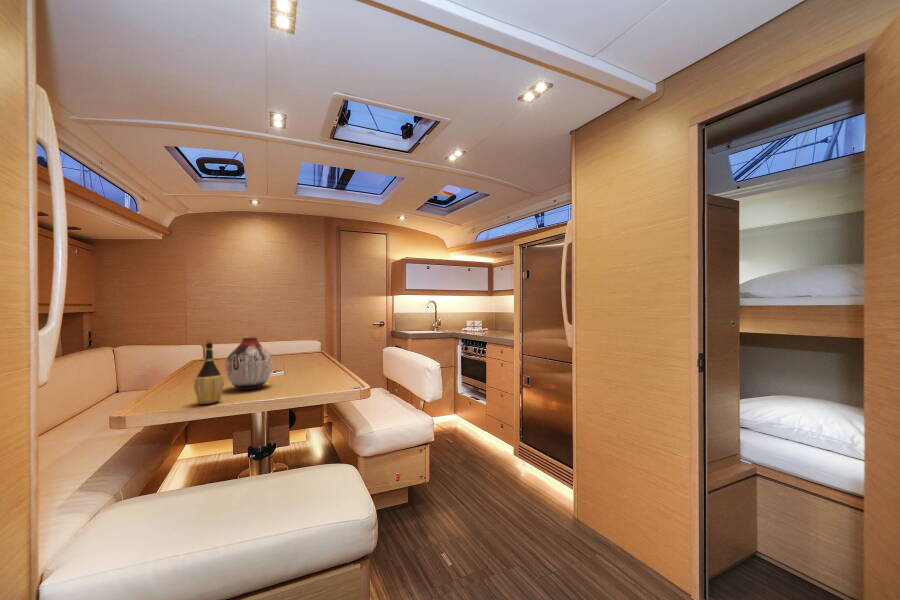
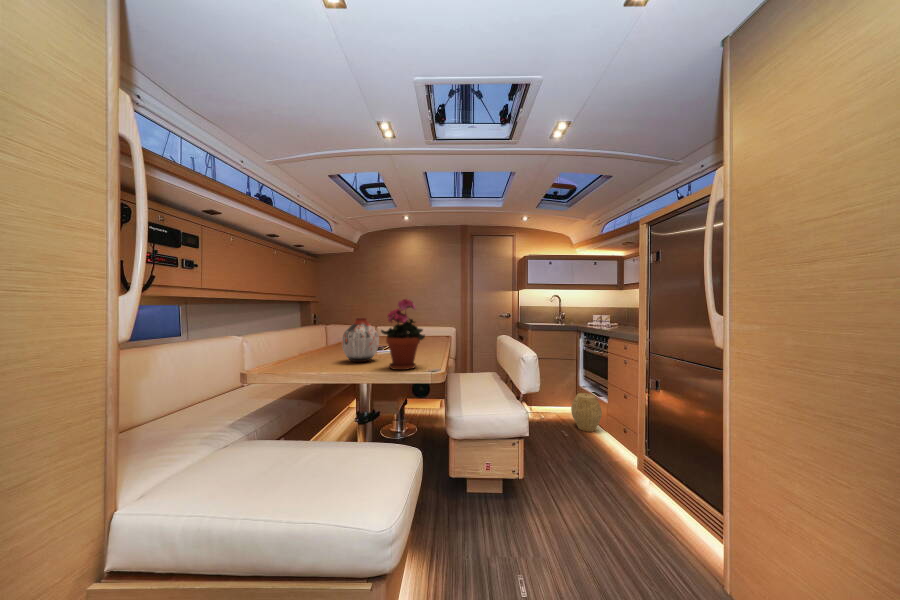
potted plant: none [287,315,338,392] -> present [381,299,425,370]
wine bottle: present [193,339,224,404] -> none [306,316,329,371]
woven basket: none [454,398,481,434] -> present [571,393,602,432]

